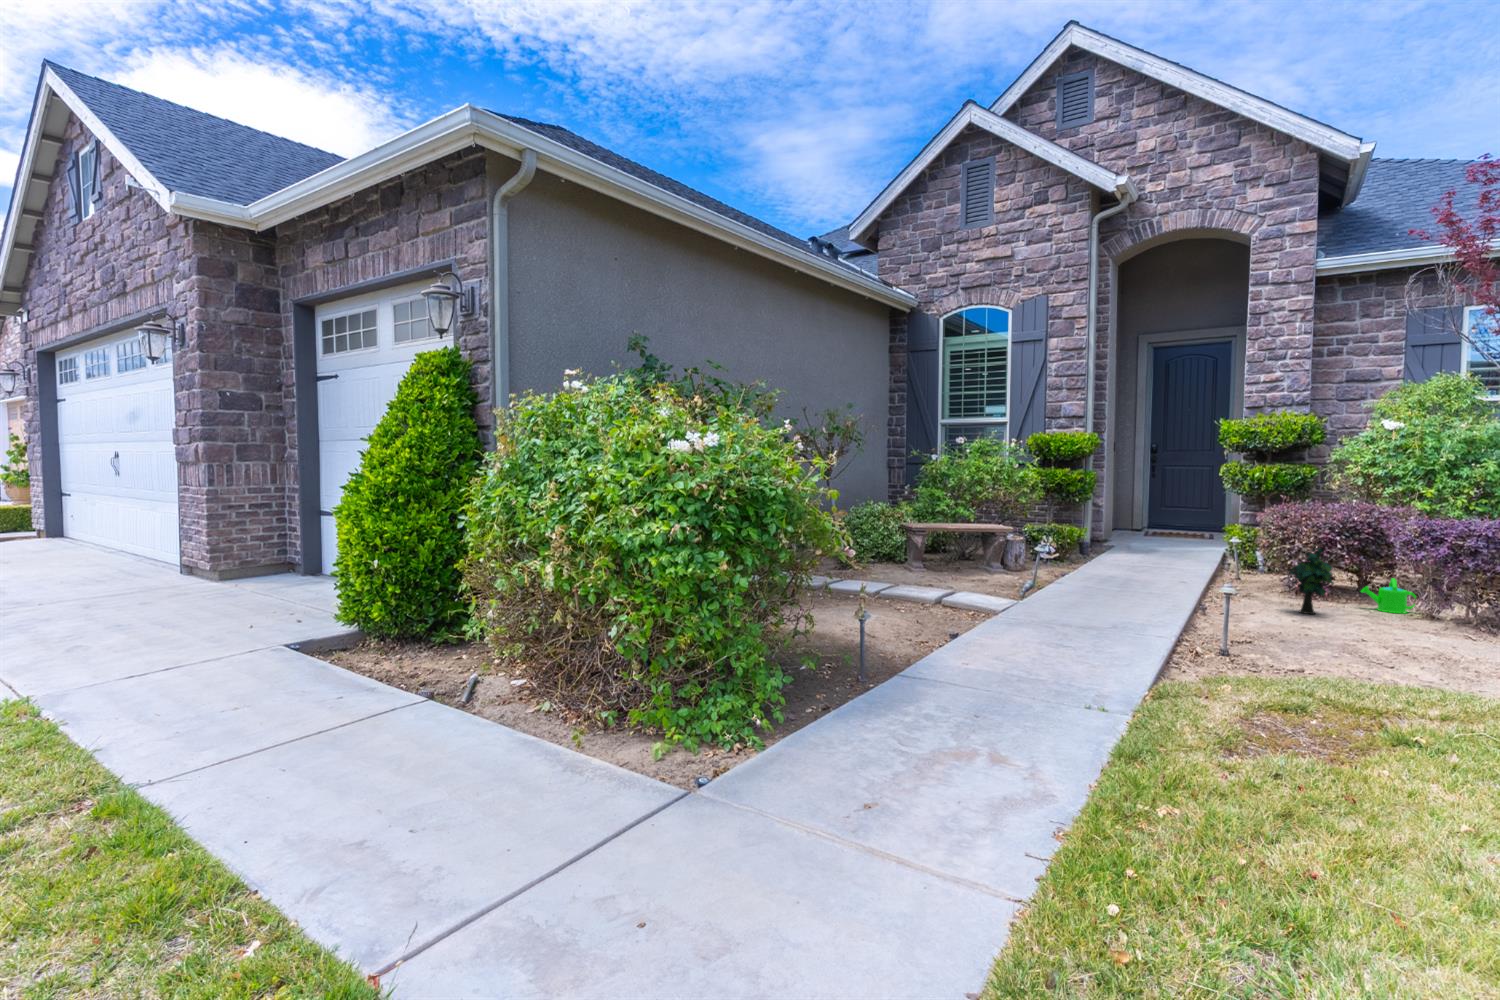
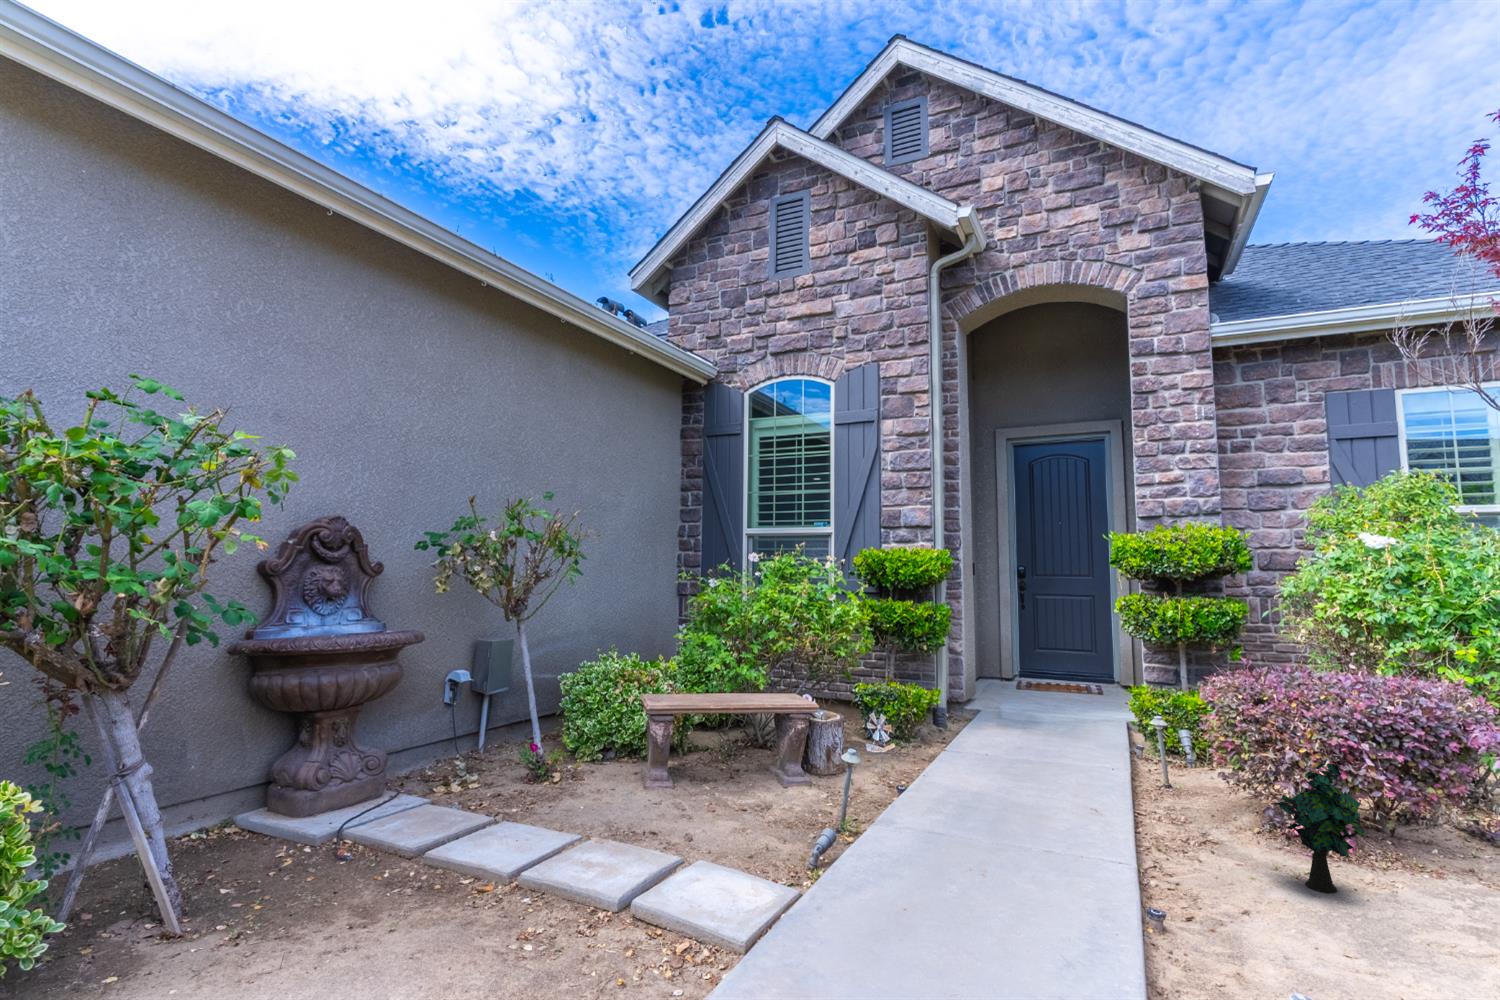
watering can: present [1361,578,1416,613] -> none [1387,810,1493,879]

